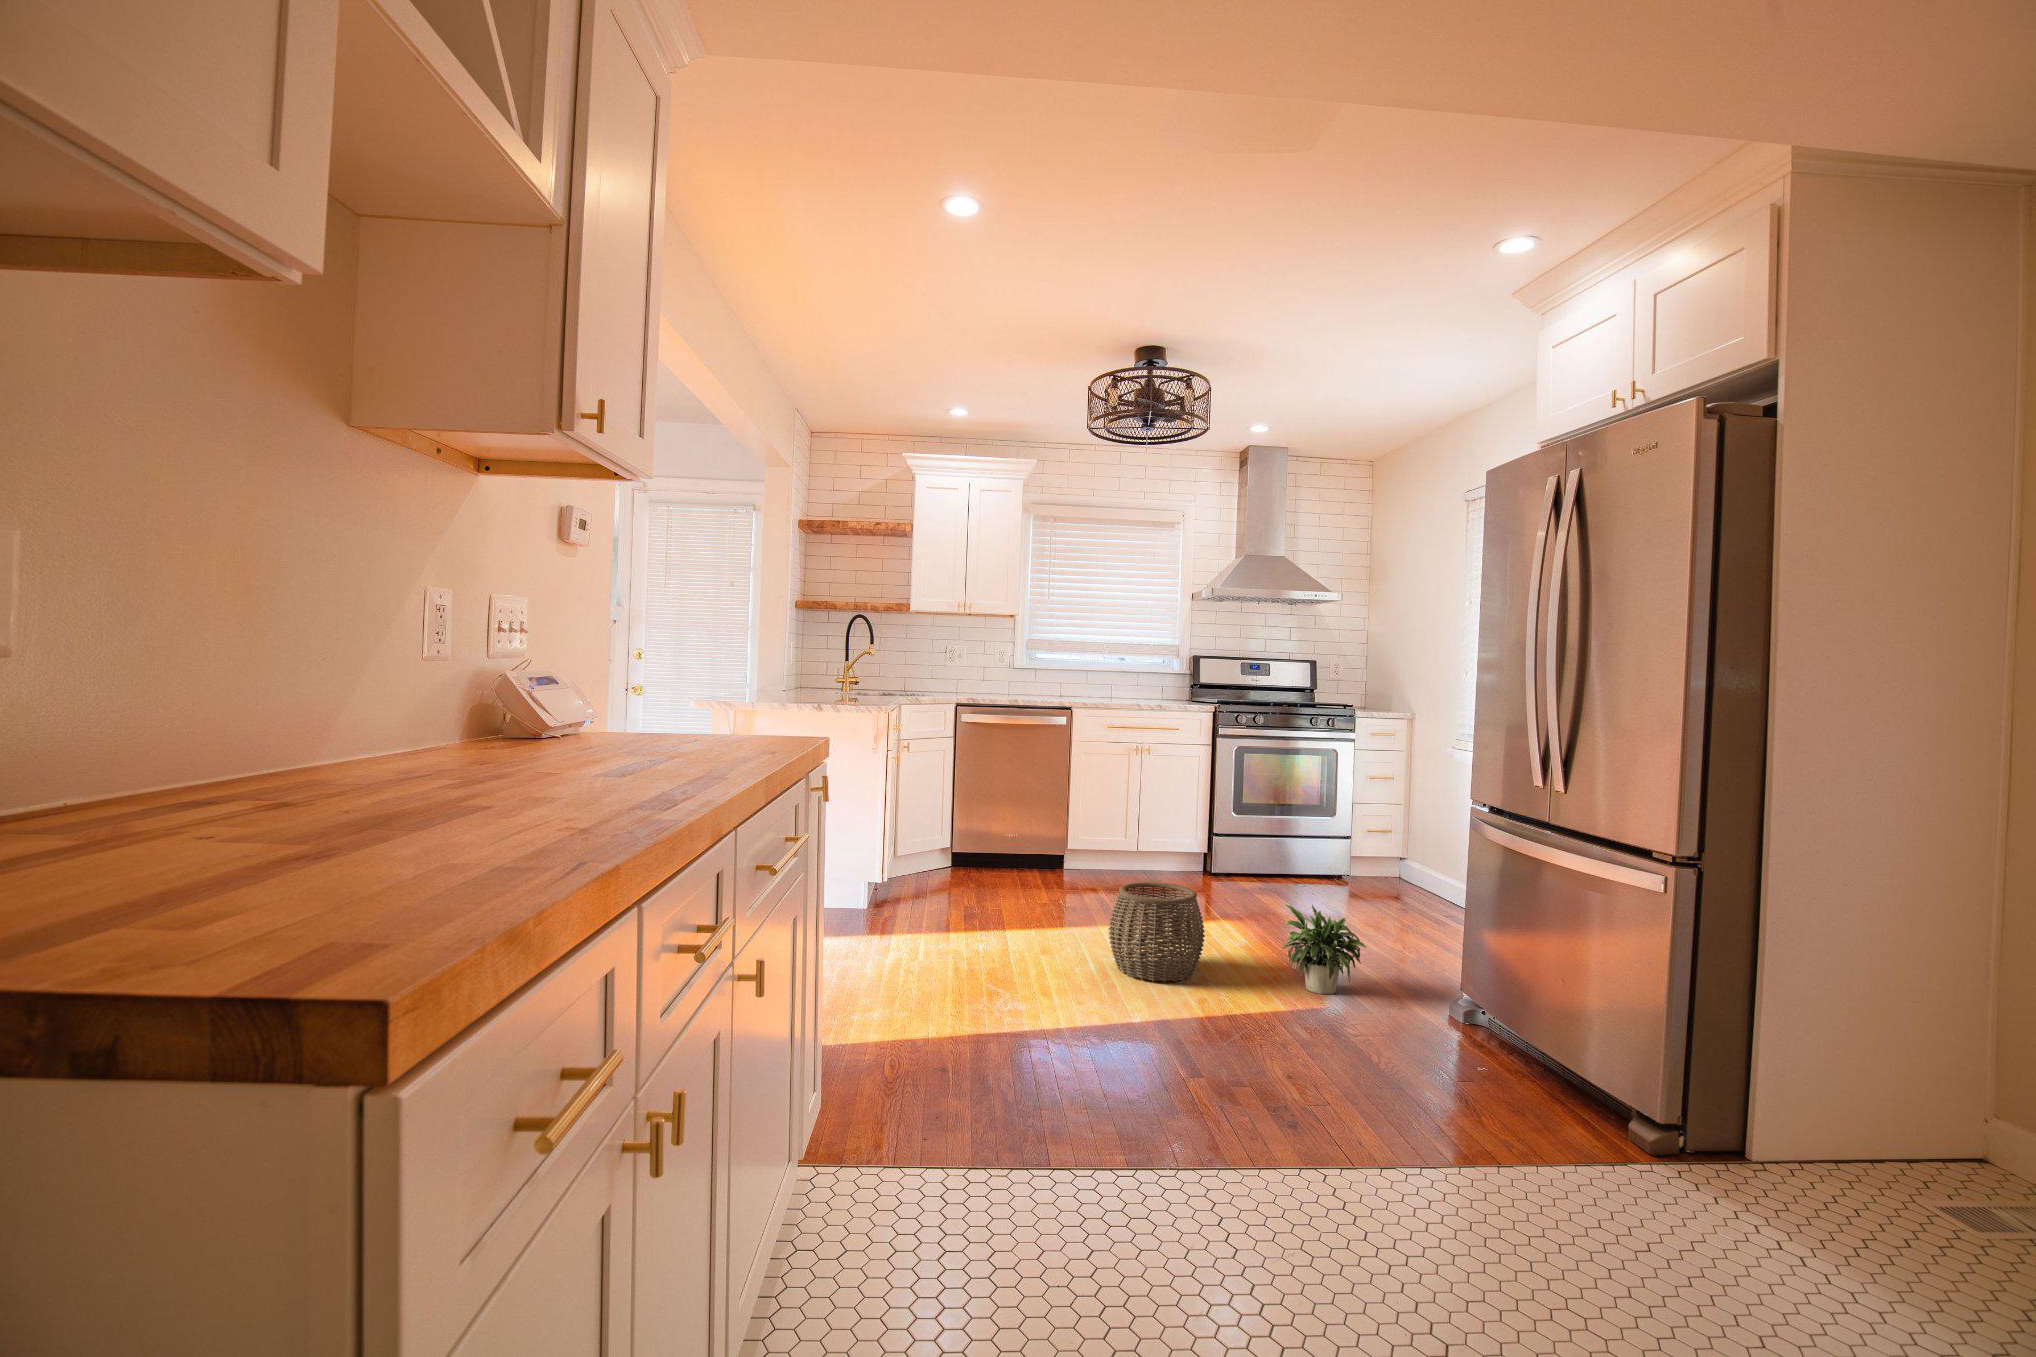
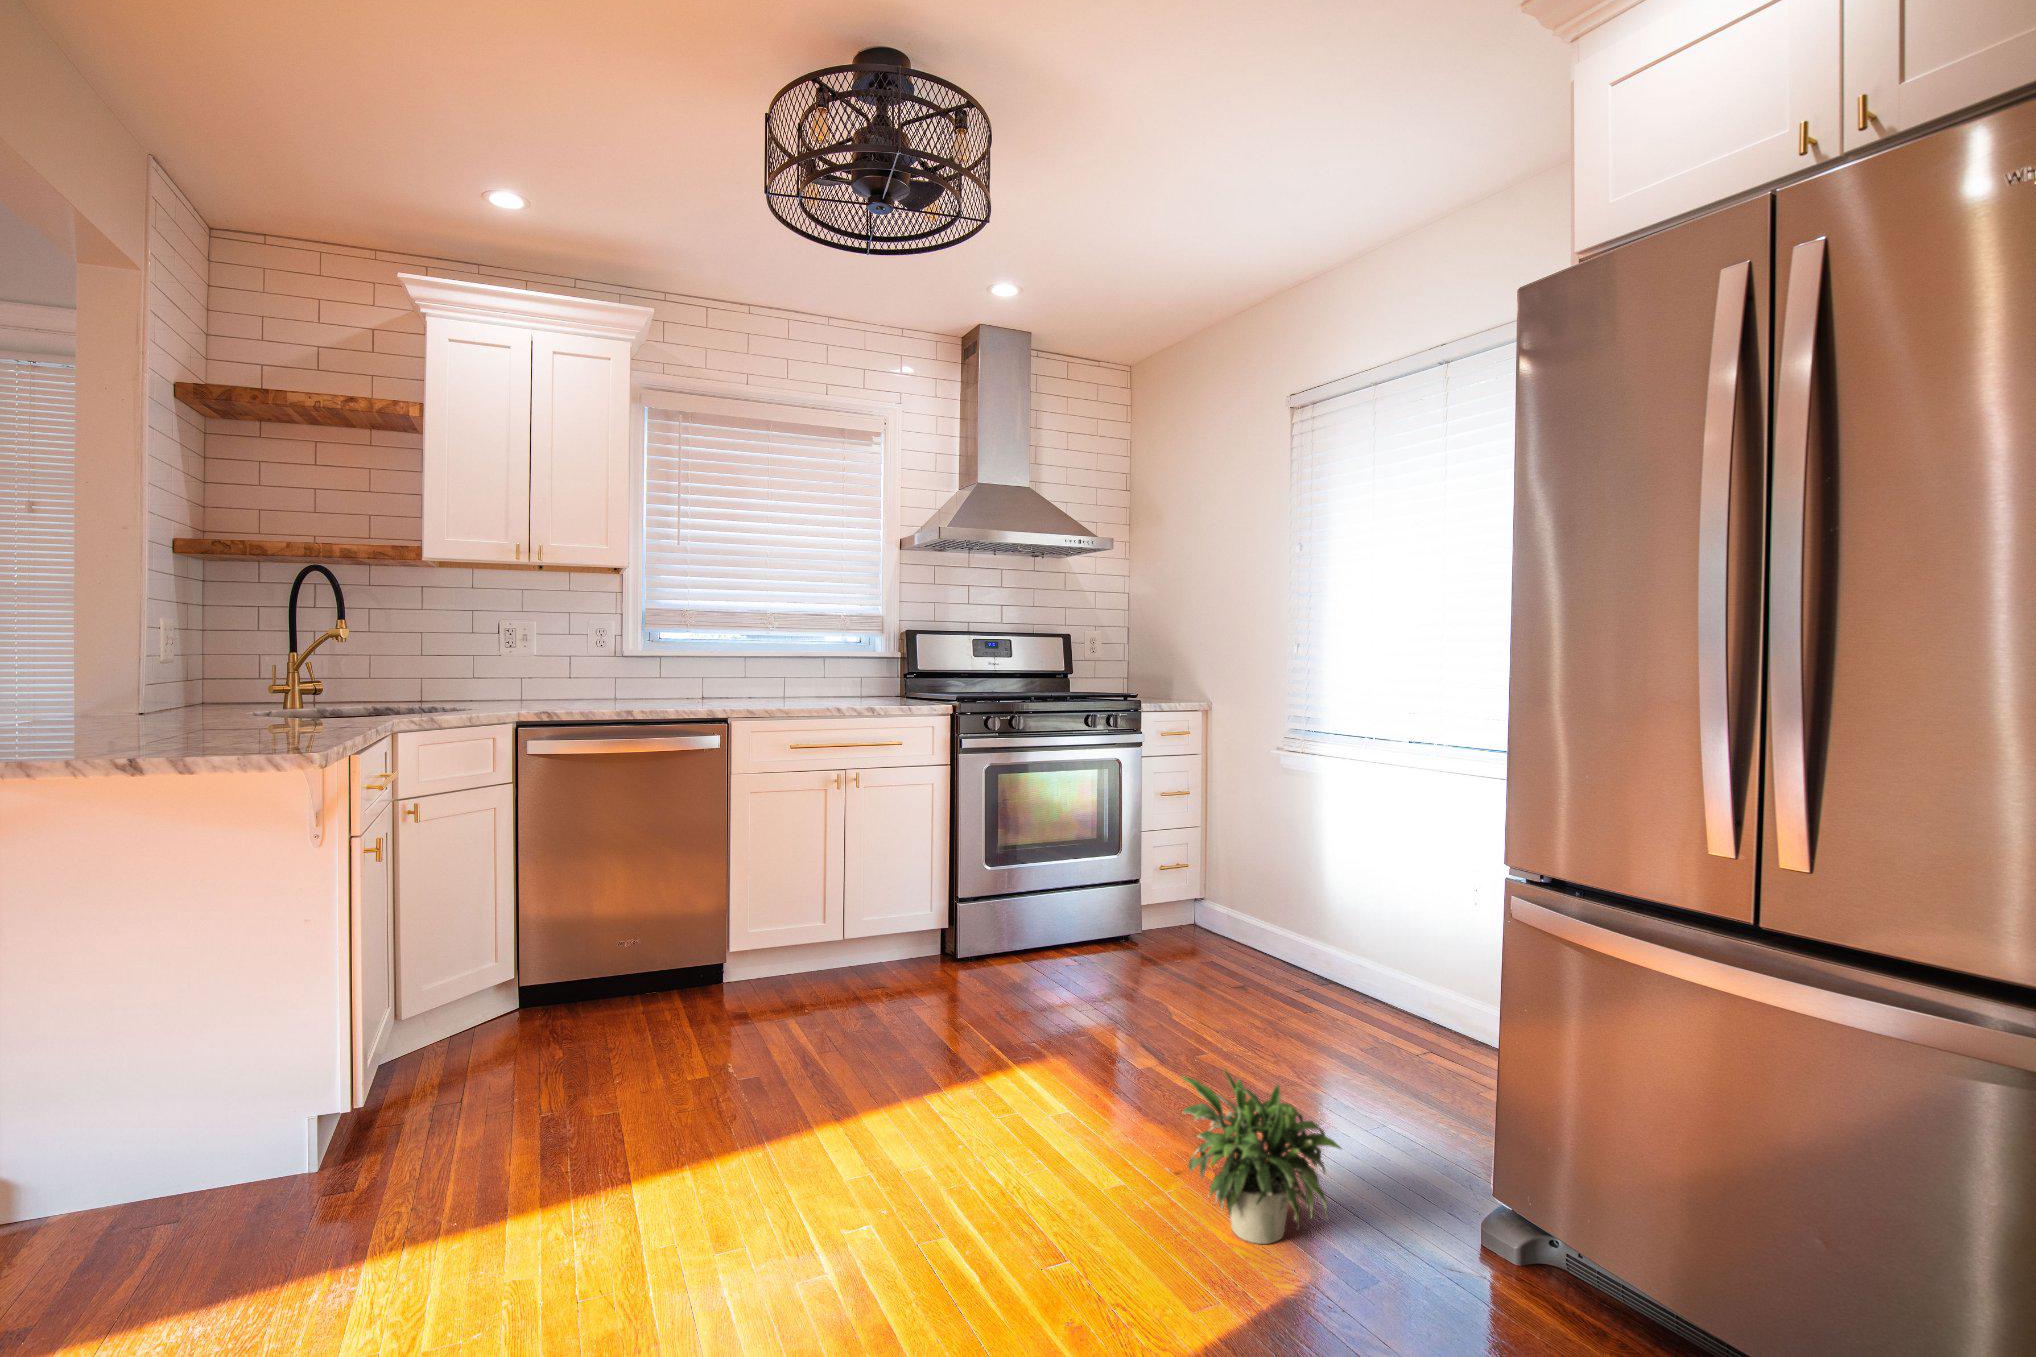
woven basket: present [1108,882,1205,982] -> none [862,1063,1051,1294]

